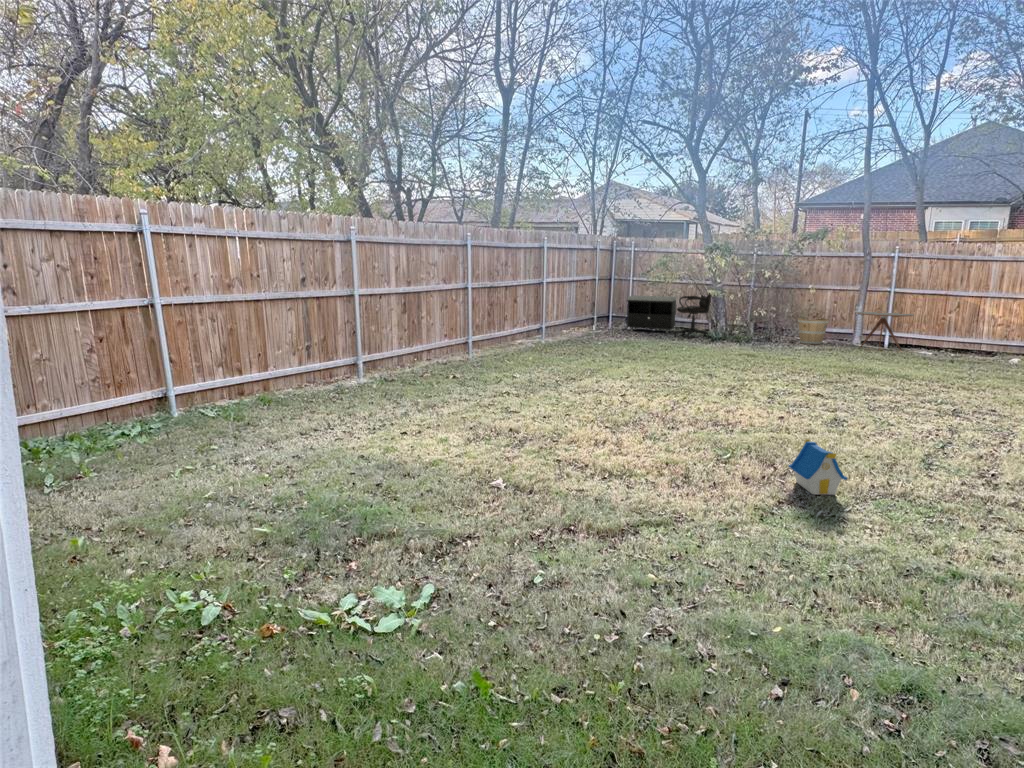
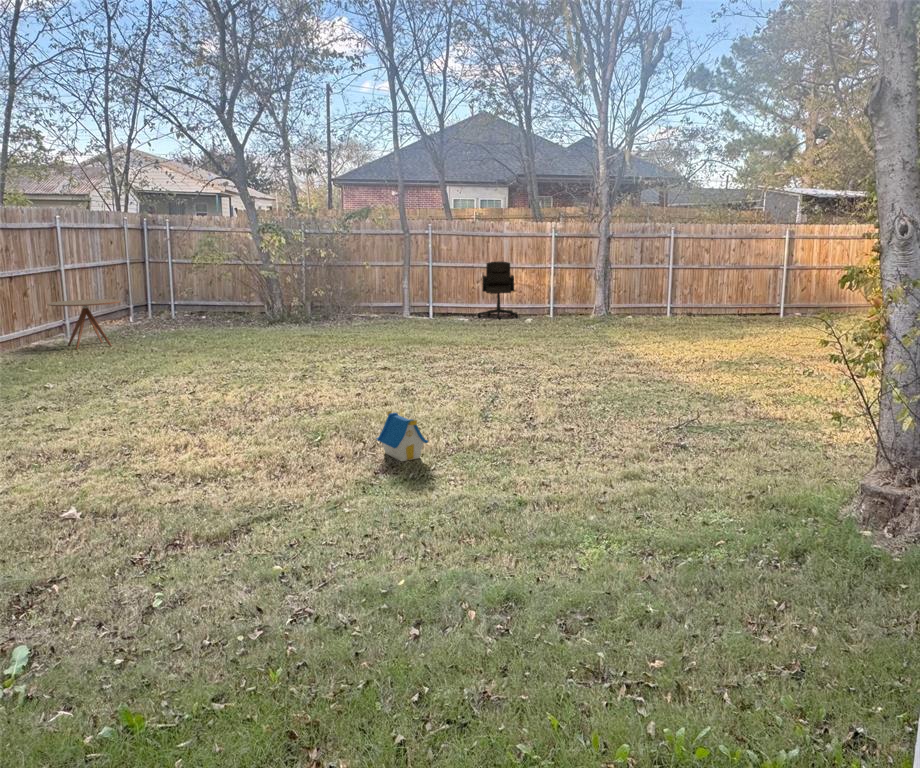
chair: present [674,293,711,338] -> present [478,261,518,319]
storage bench: present [627,296,677,332] -> none [166,280,225,321]
round table: present [855,312,914,350] -> present [48,299,121,349]
wooden bucket: present [798,318,829,344] -> none [349,293,379,320]

